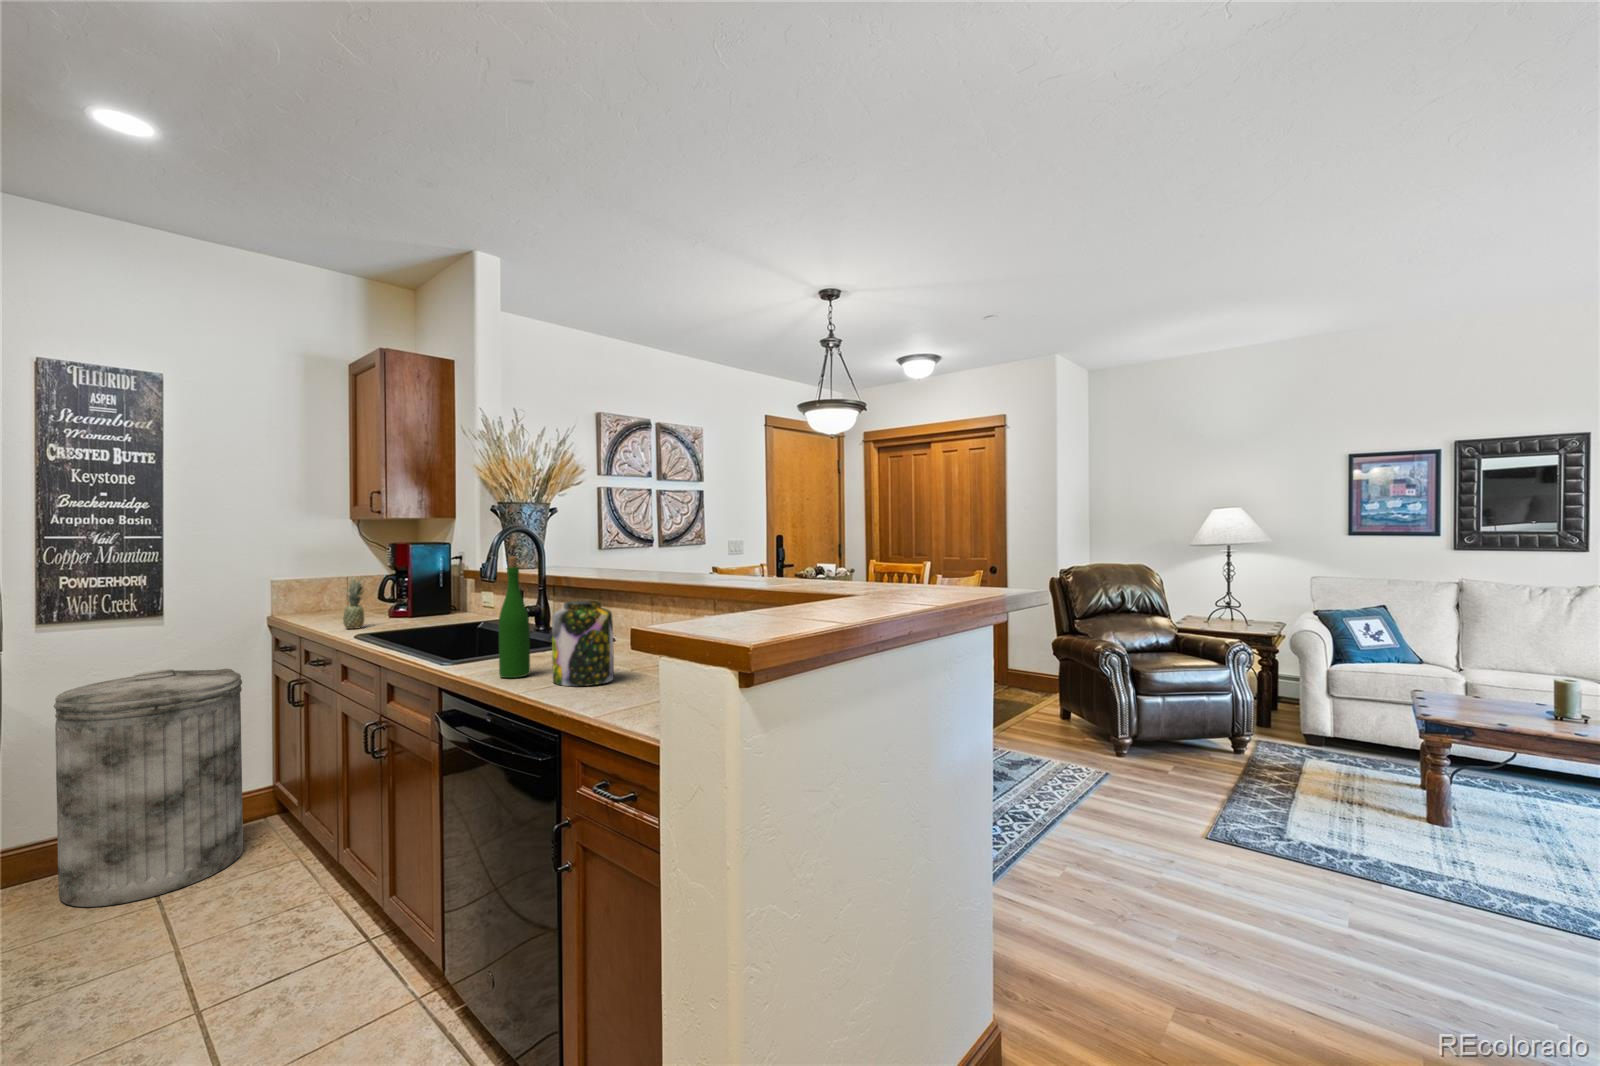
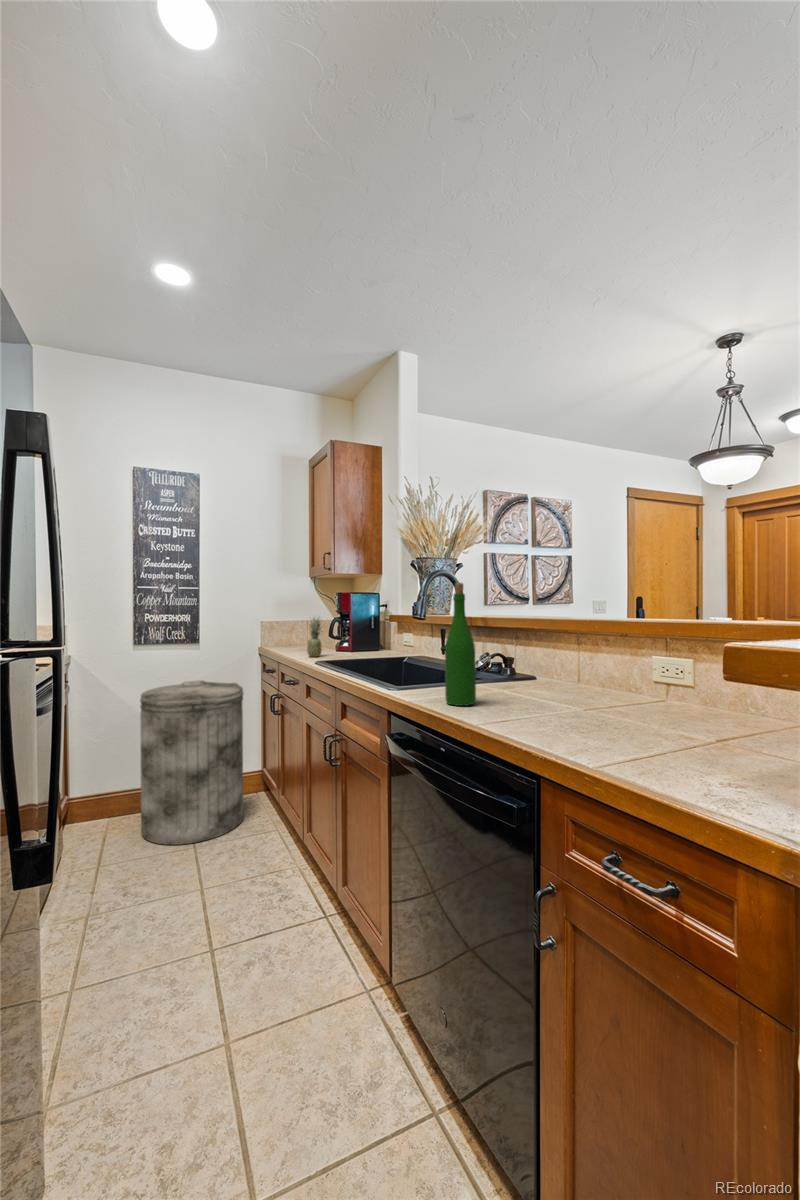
jar: present [552,600,614,686] -> none [503,629,569,721]

